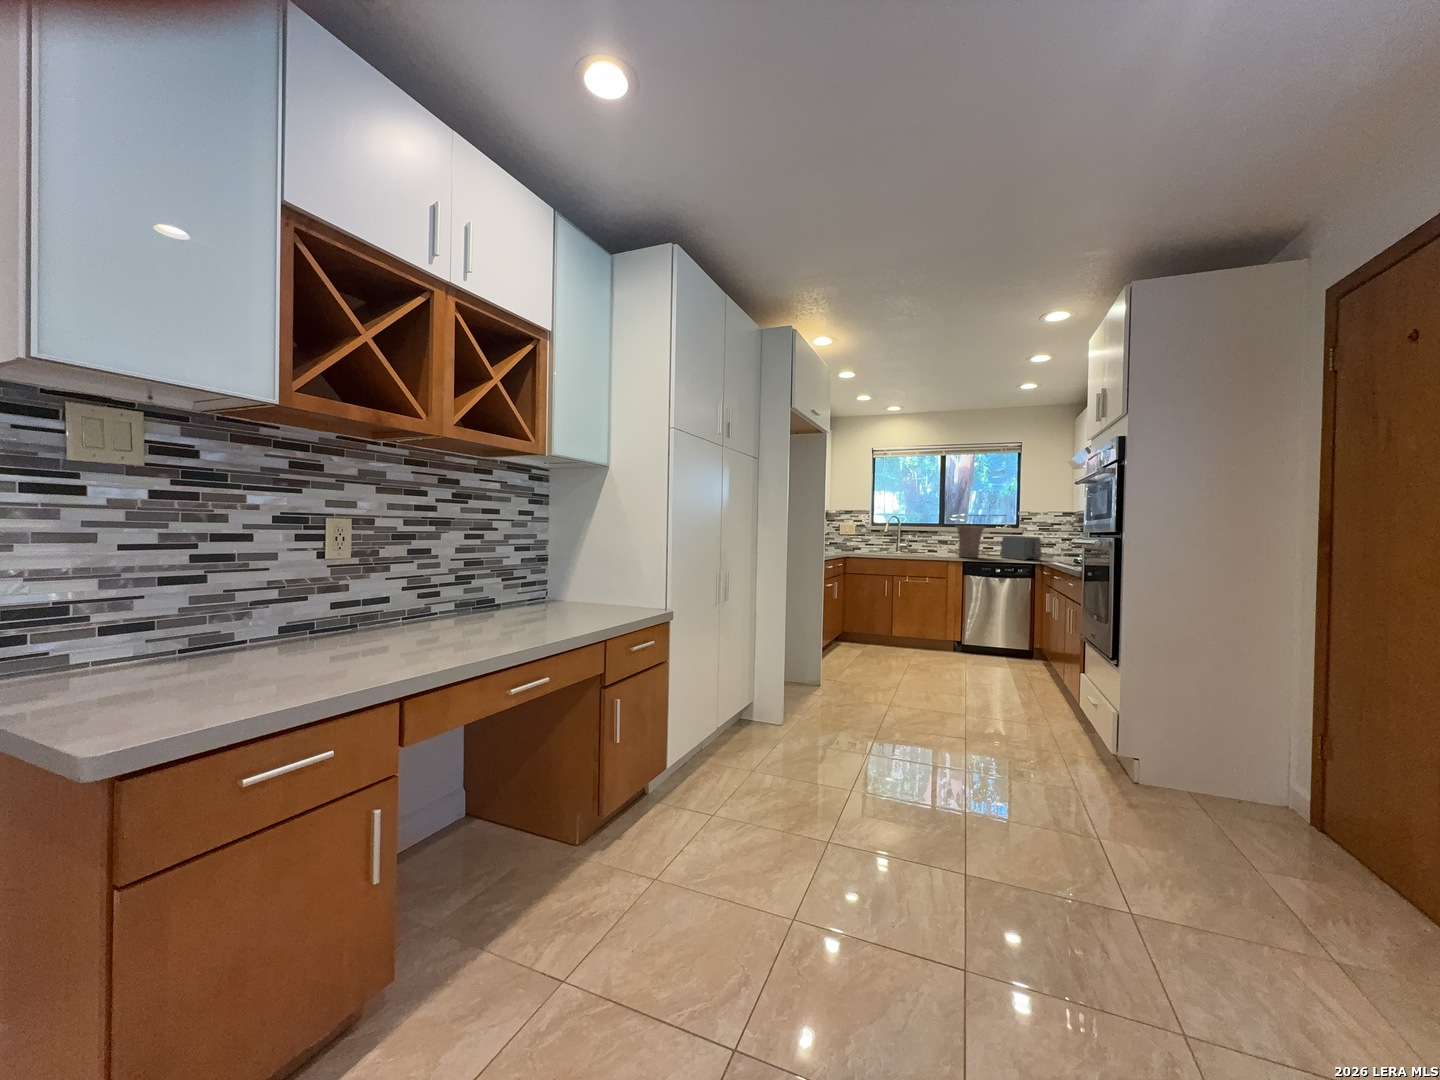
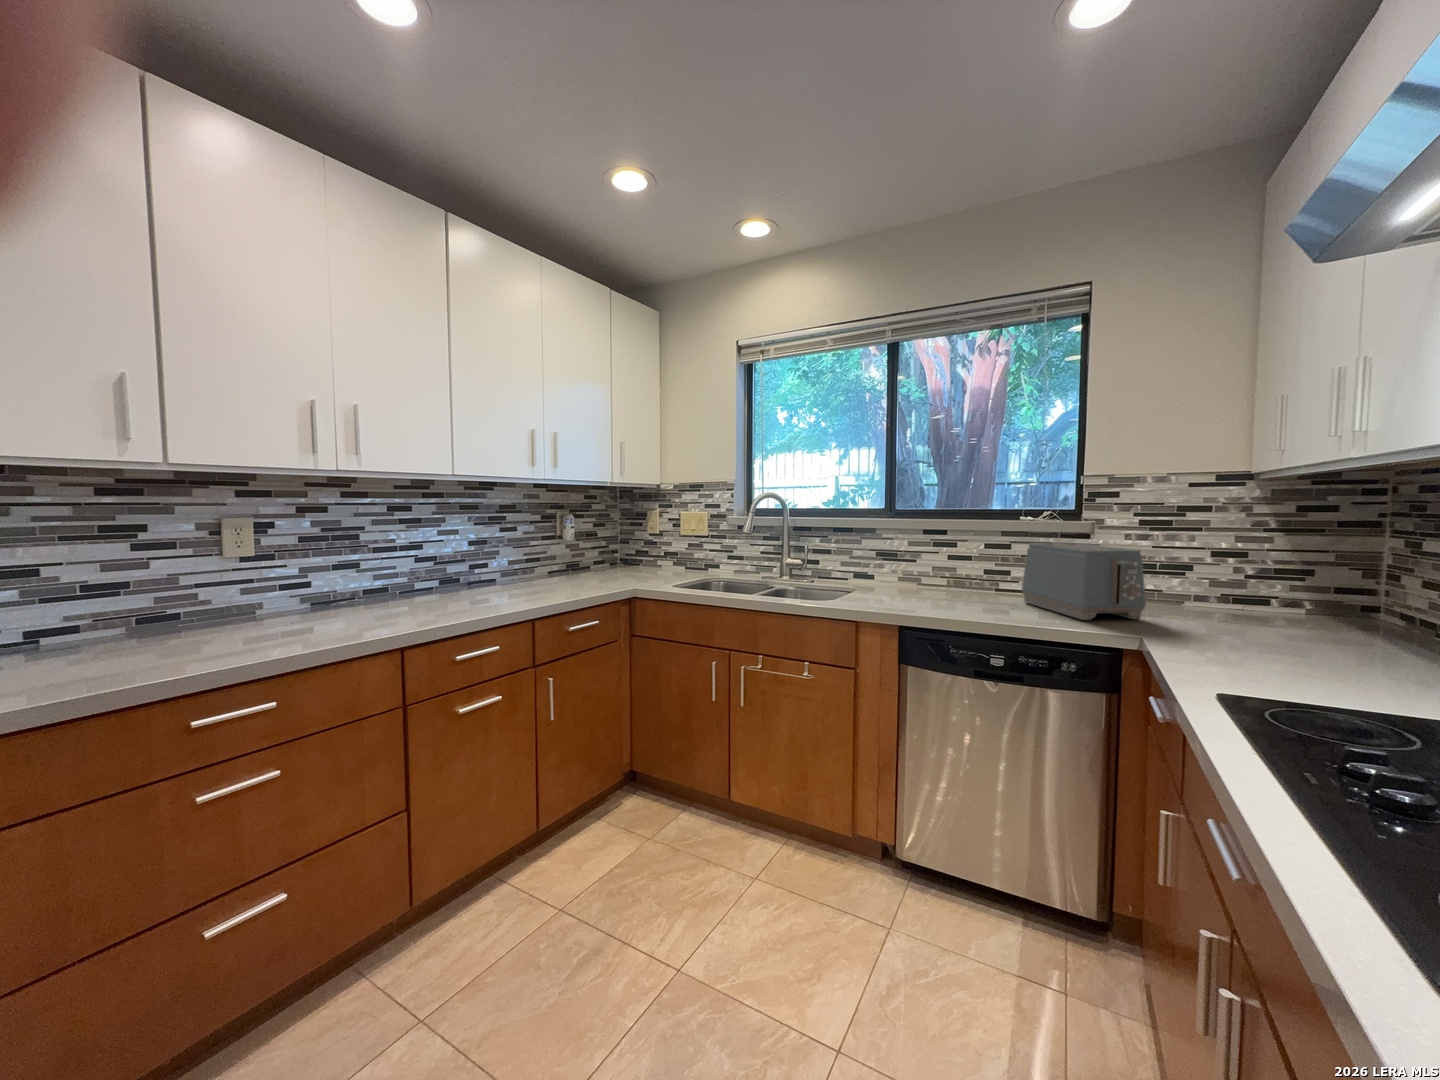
vase: present [956,526,985,558] -> none [894,516,977,604]

